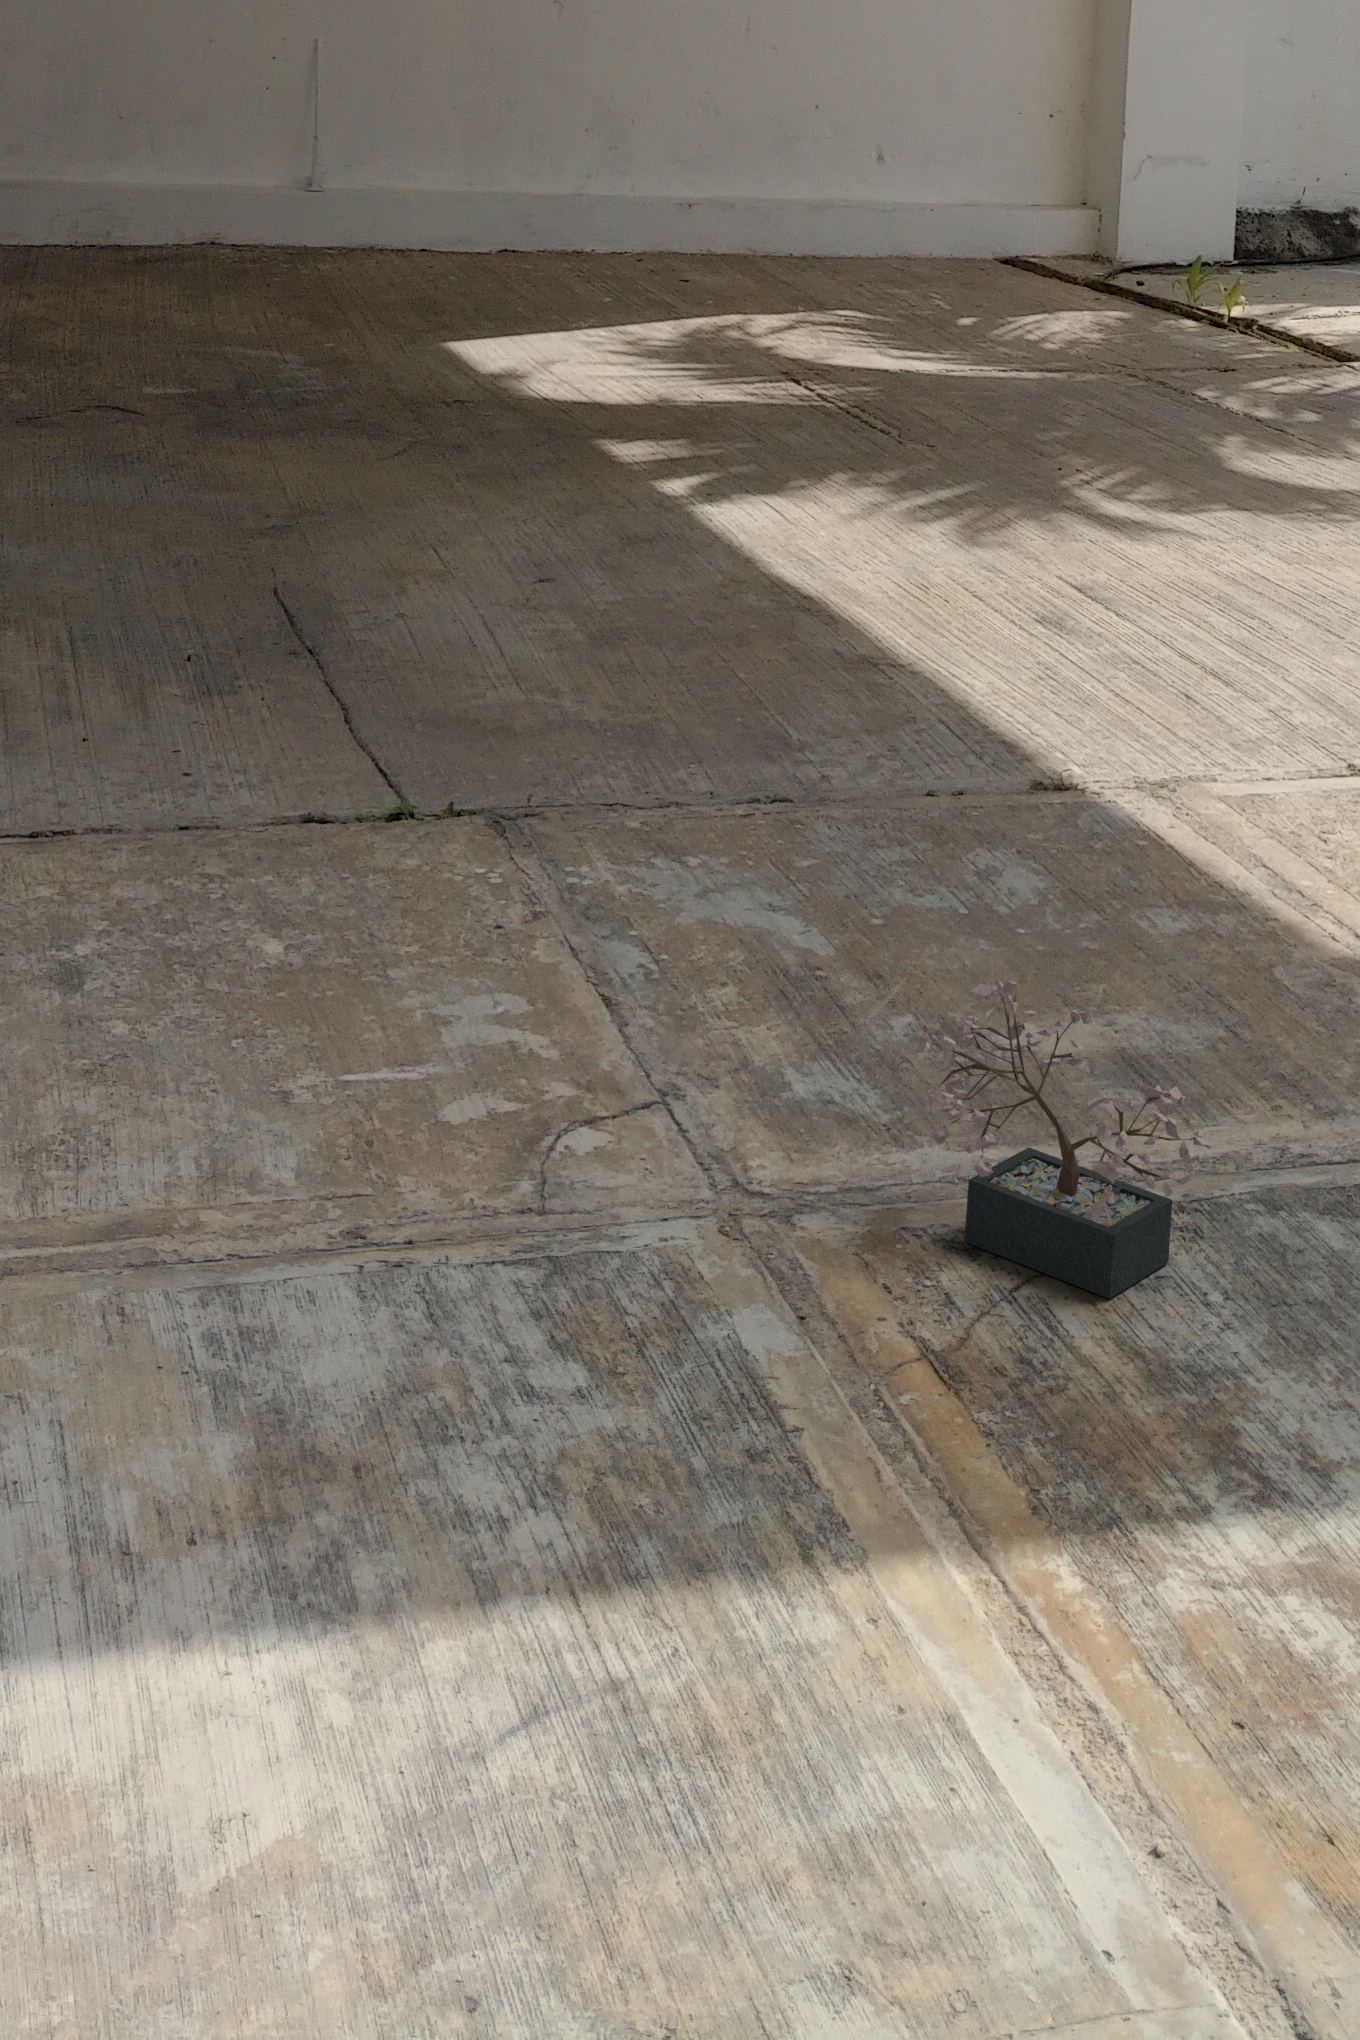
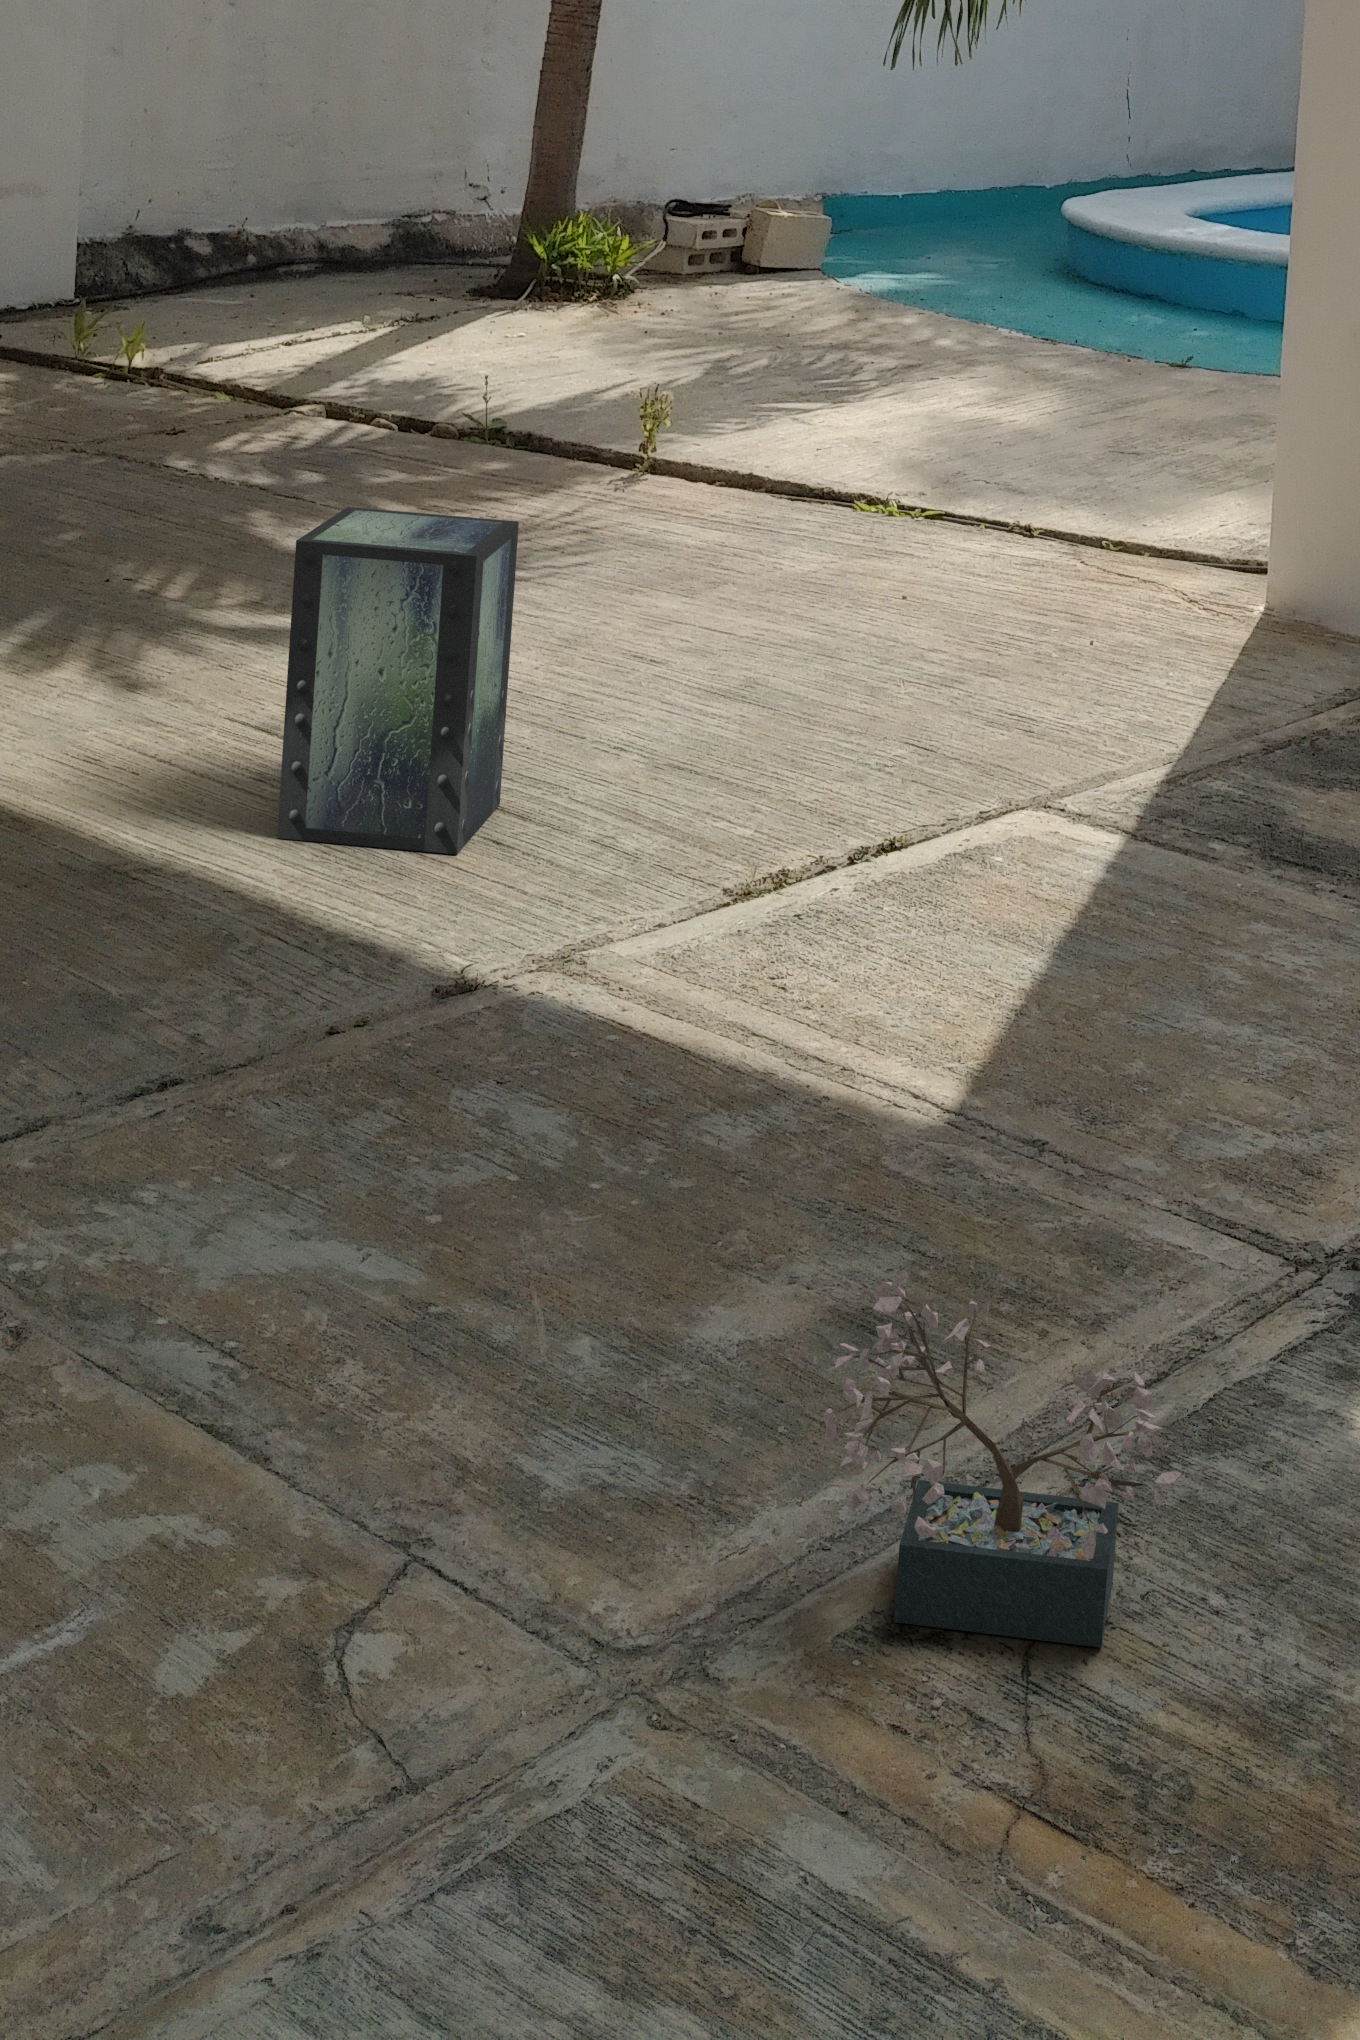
storage box: none [1009,401,1235,700] -> present [277,507,519,854]

